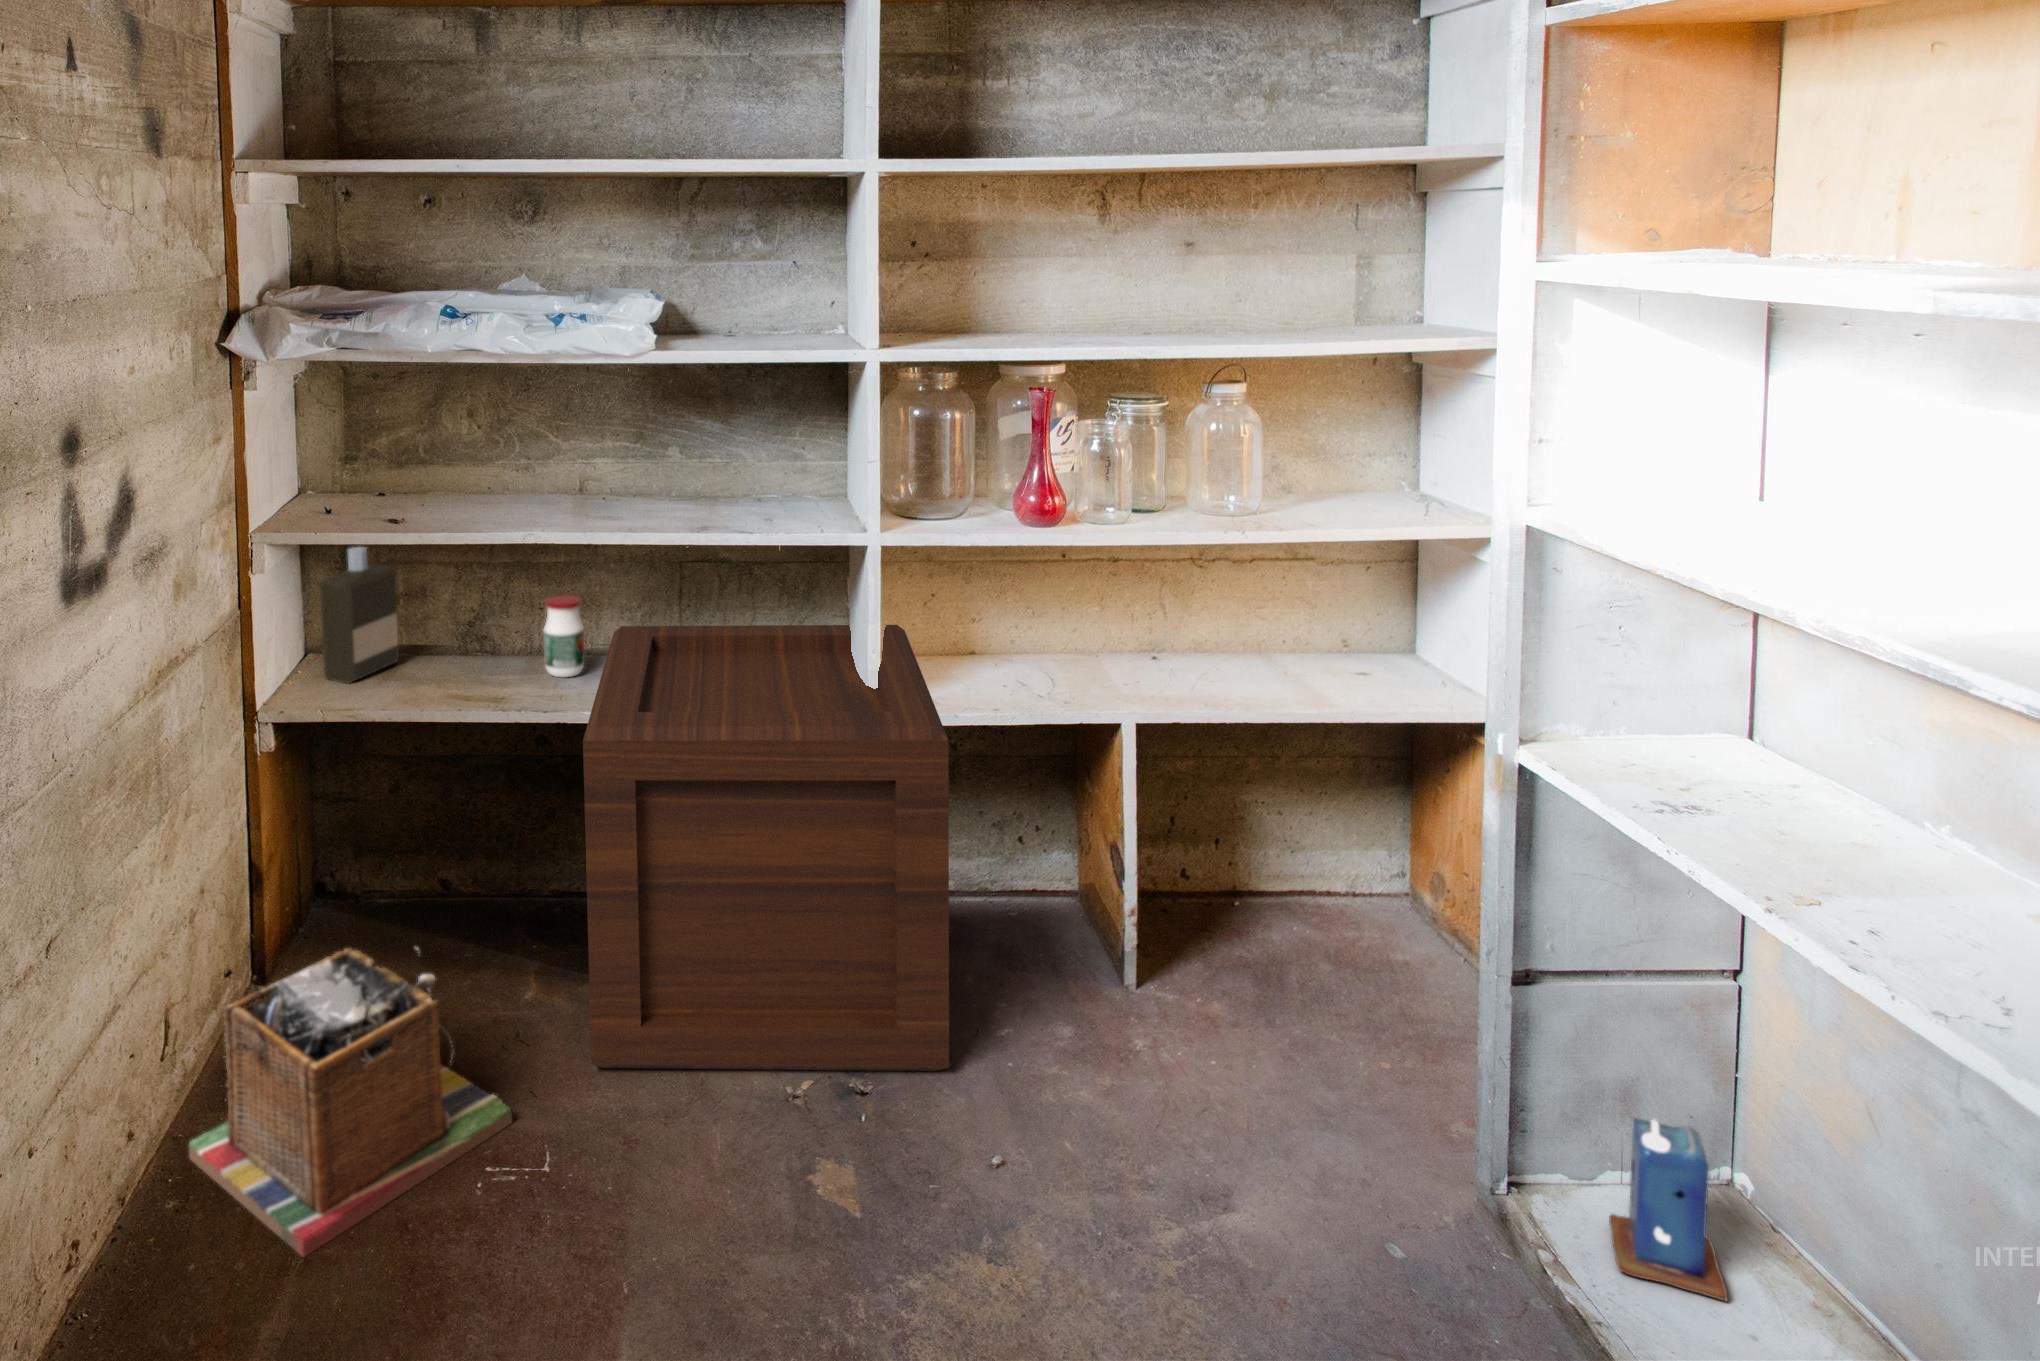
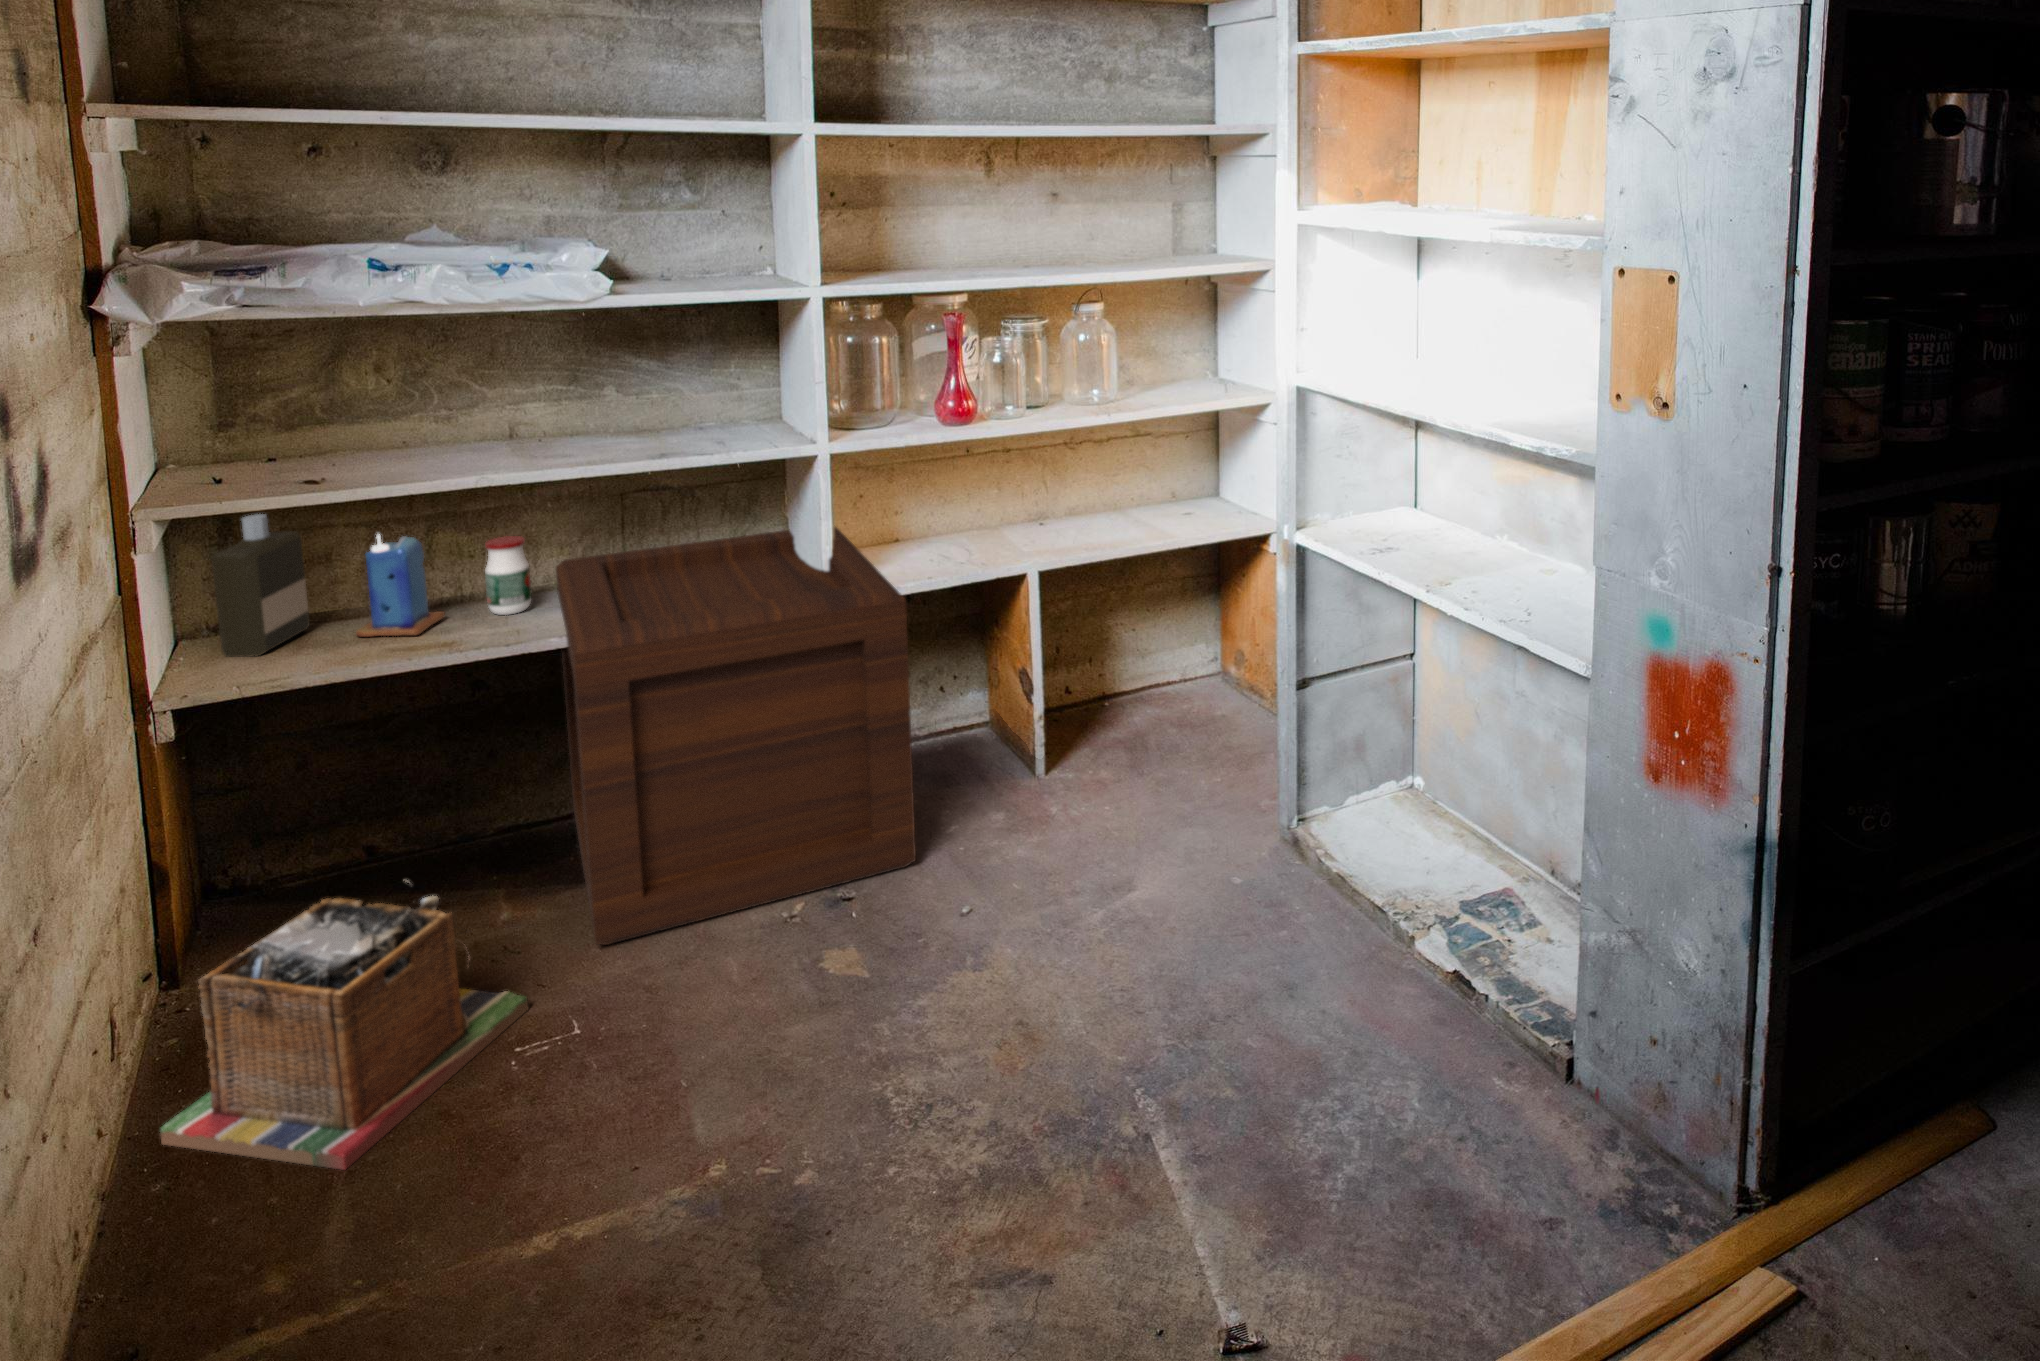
candle: present [1609,1119,1727,1301] -> present [356,534,445,637]

